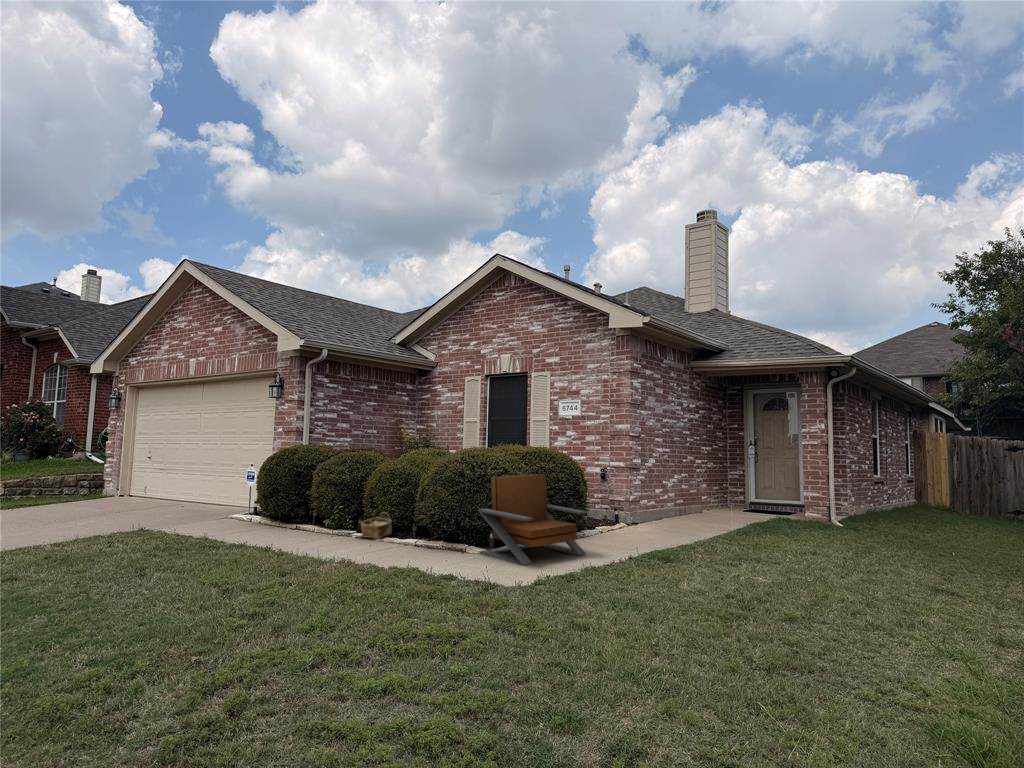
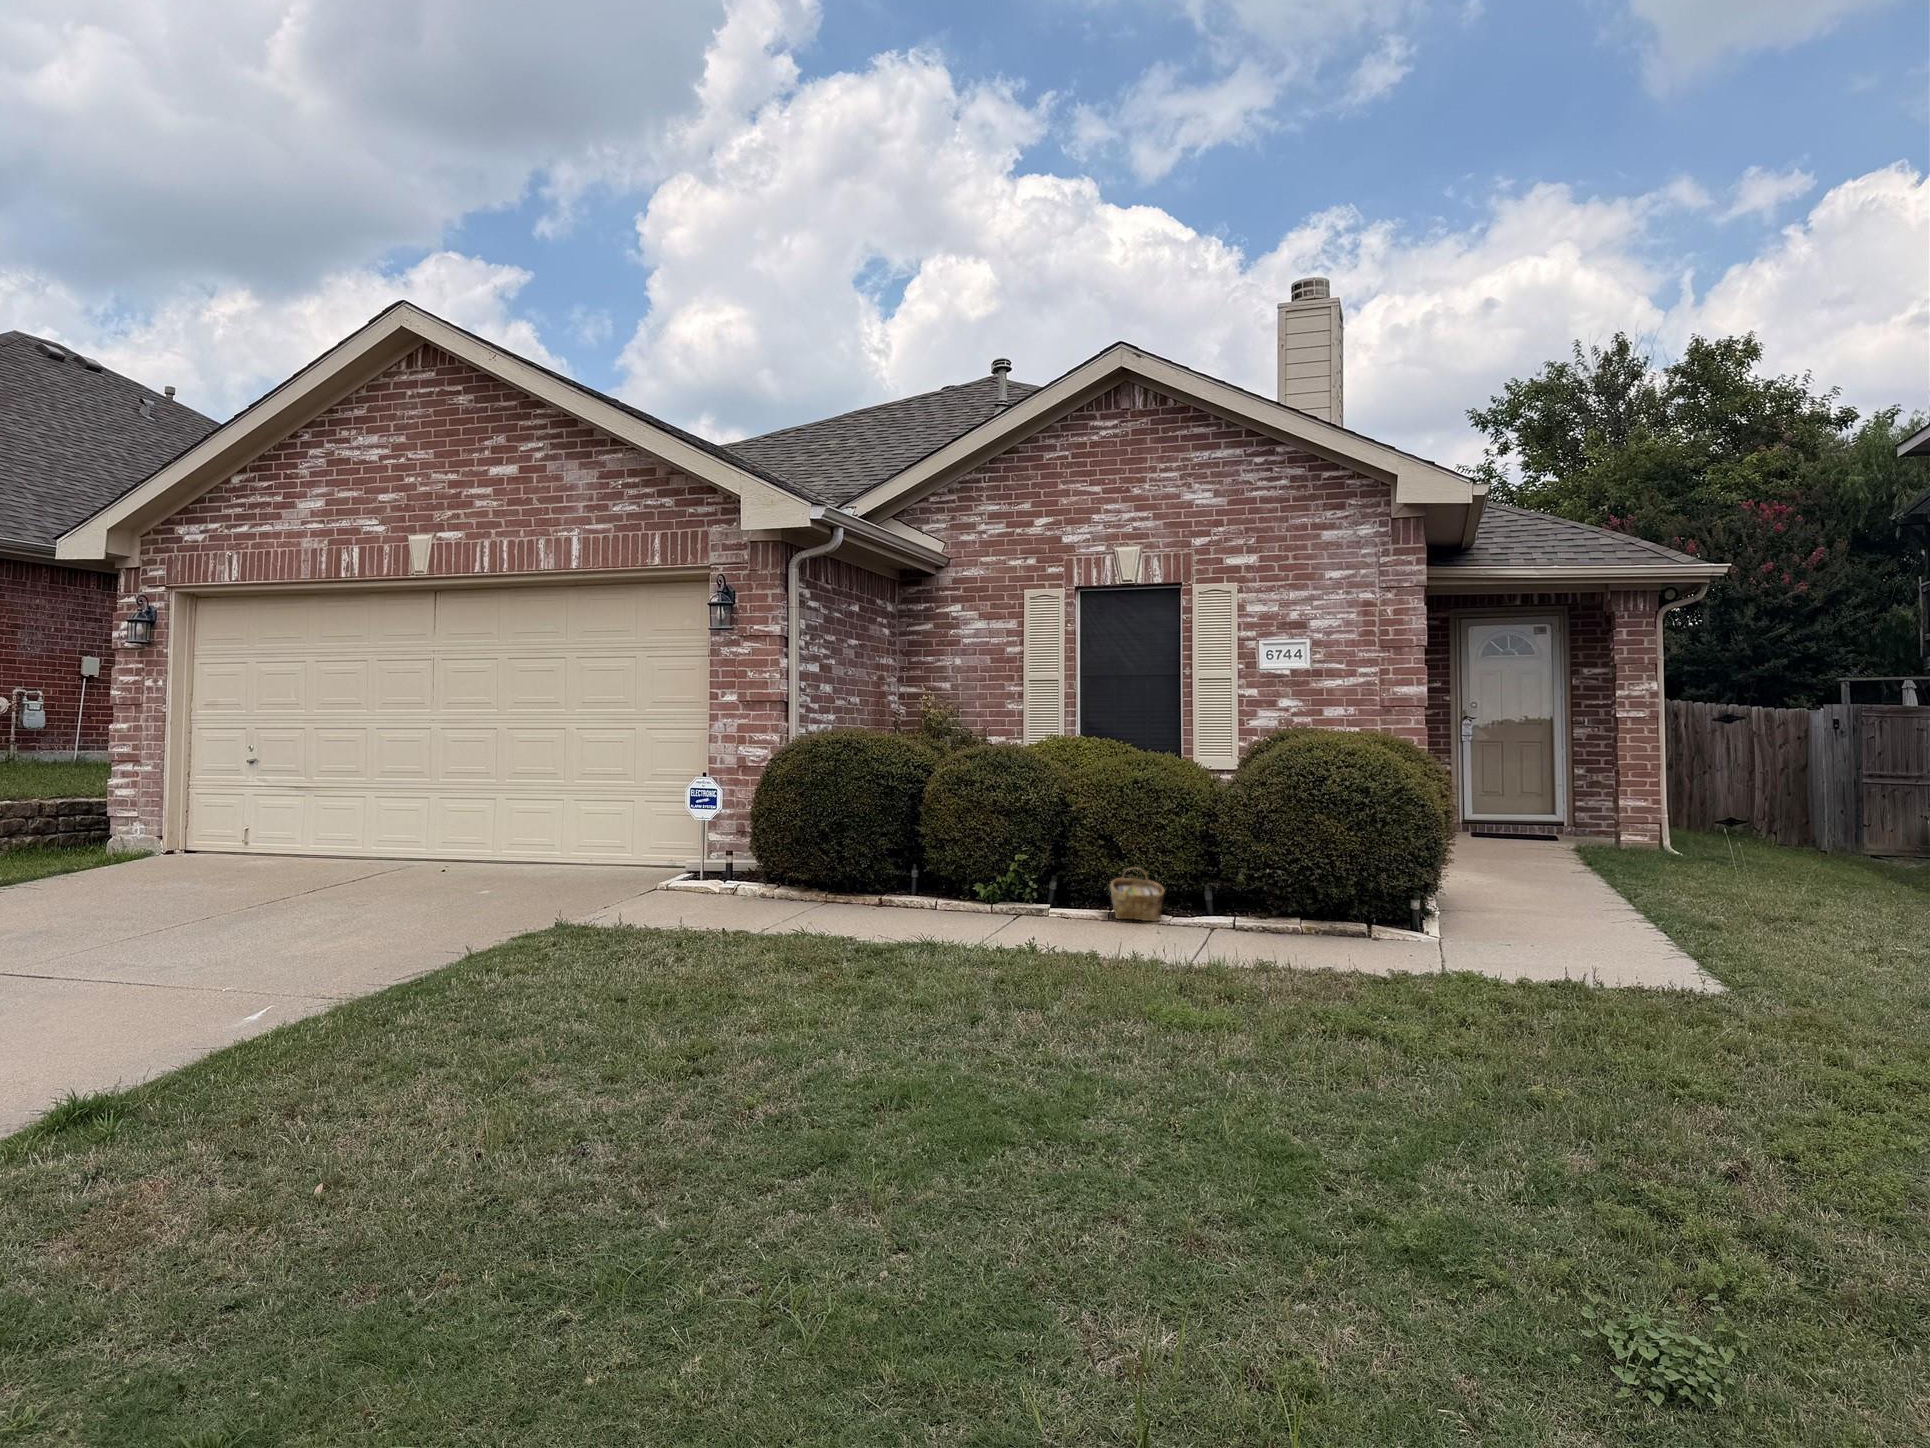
lounge chair: present [479,474,586,566] -> none [1407,785,1571,959]

